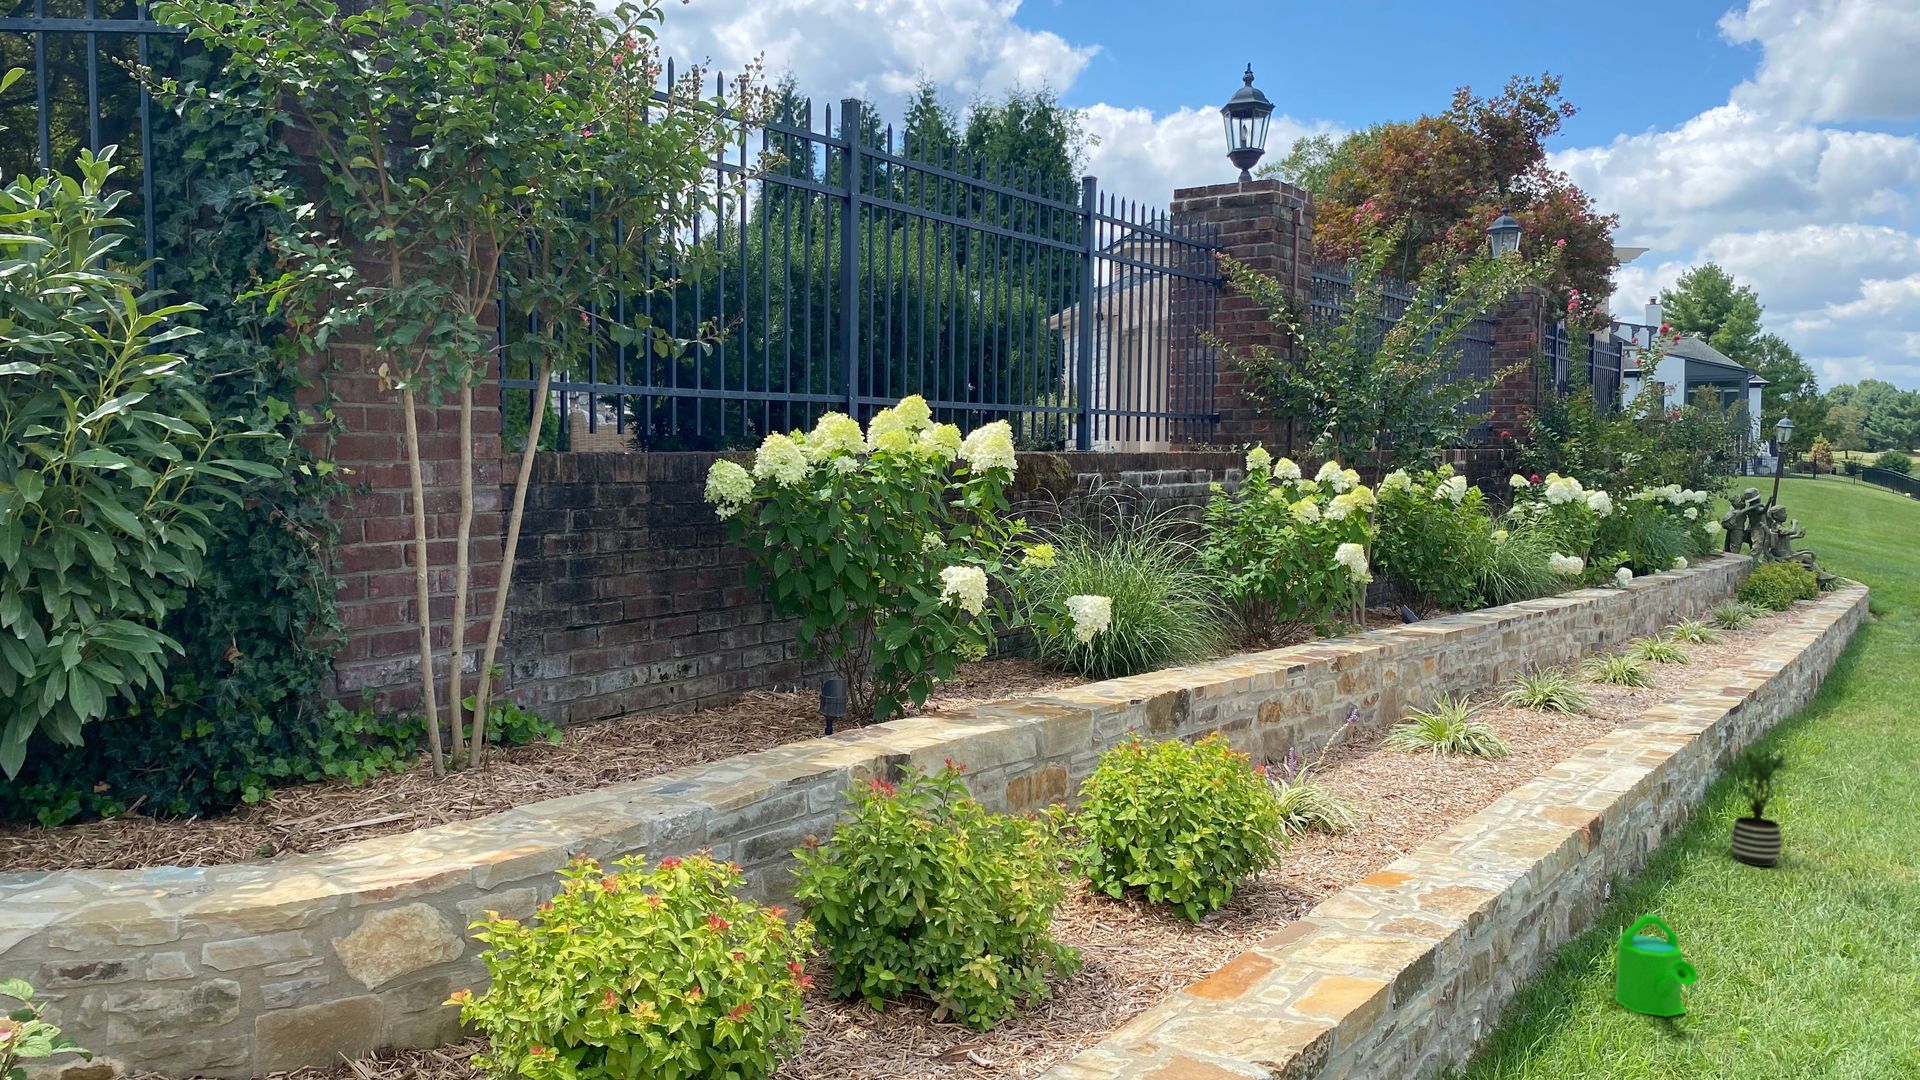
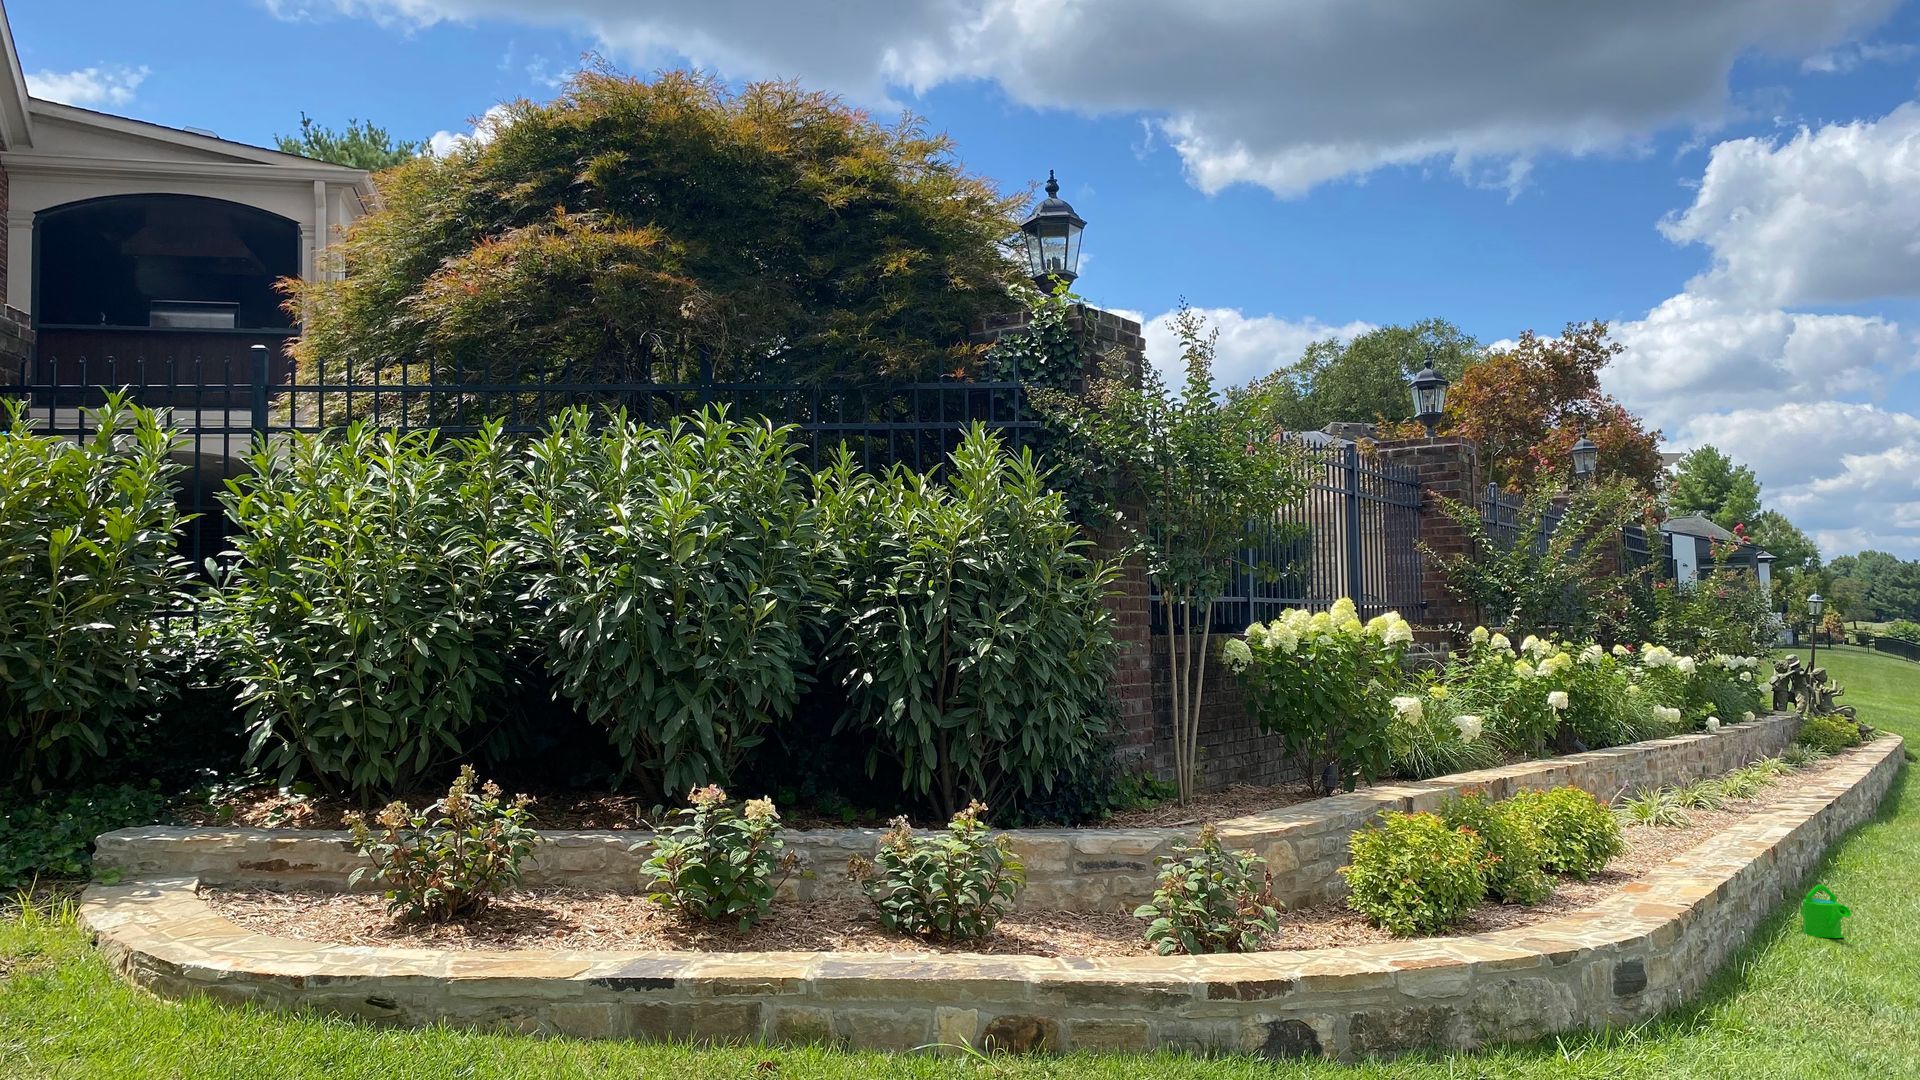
potted plant: present [1710,745,1790,866] -> none [1824,812,1887,889]

